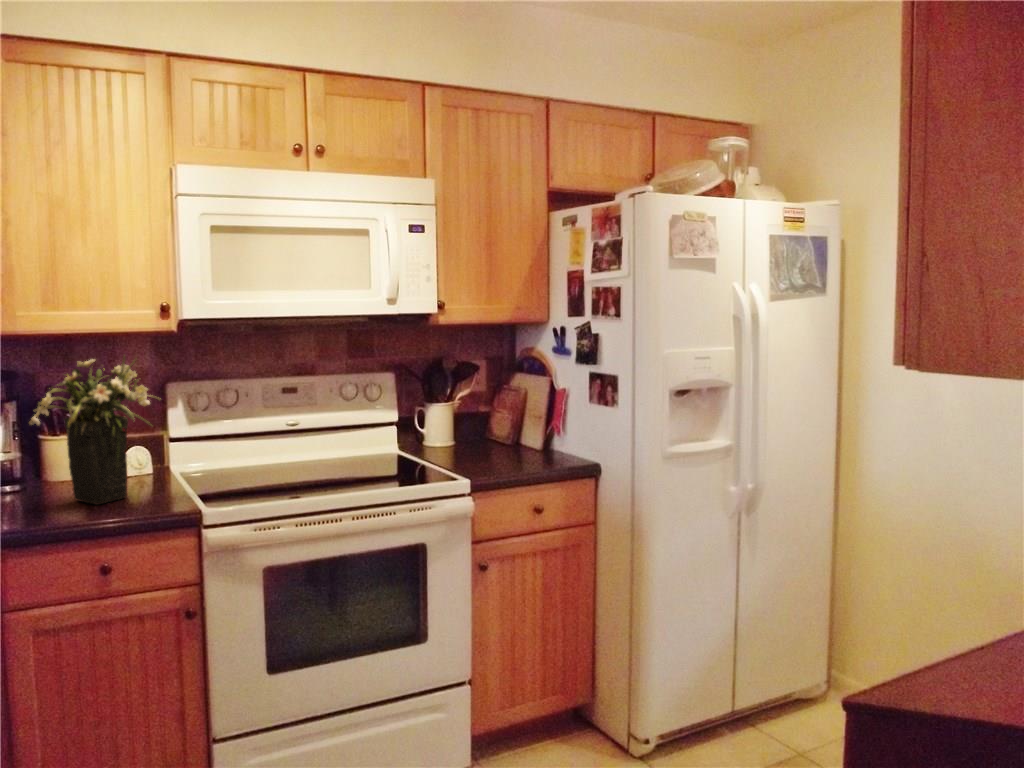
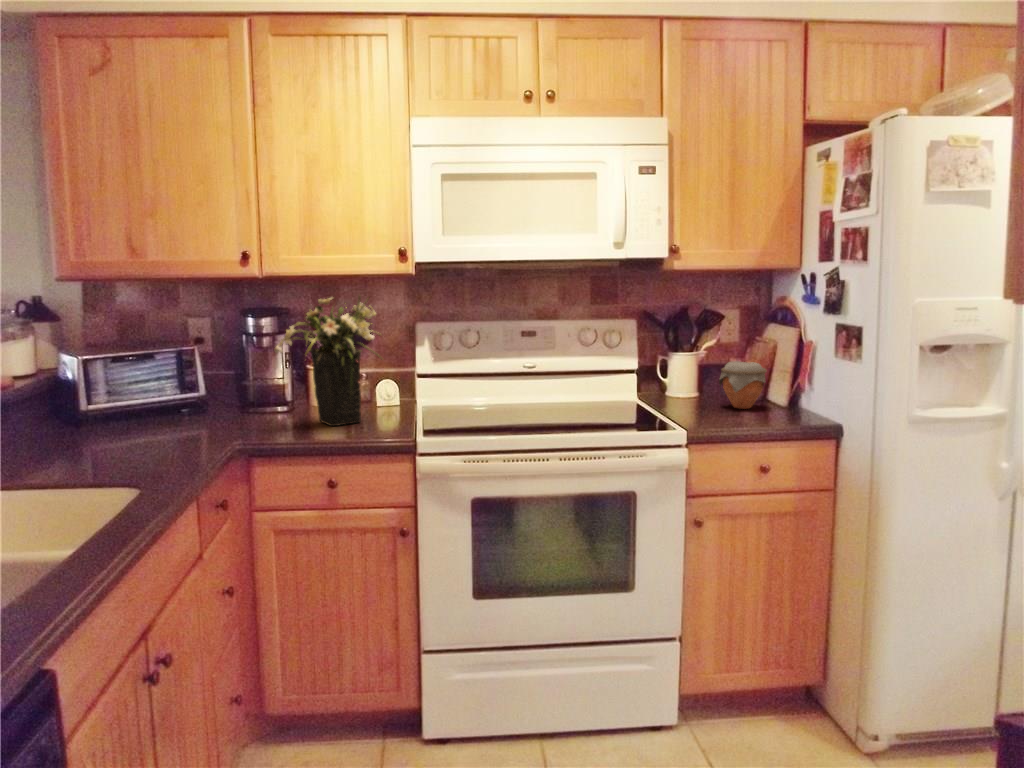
jar: none [484,409,527,455] -> present [719,361,767,409]

